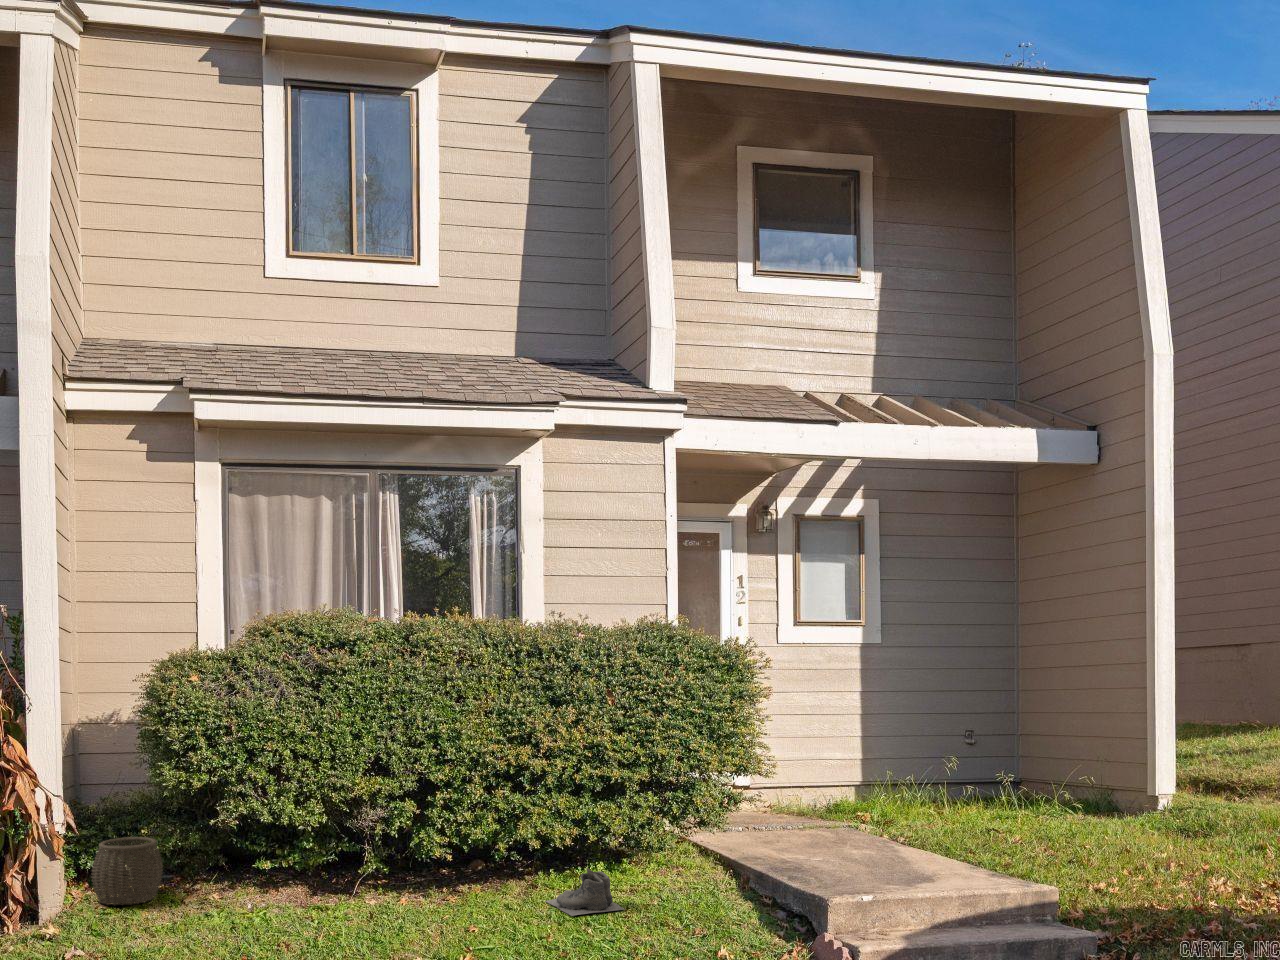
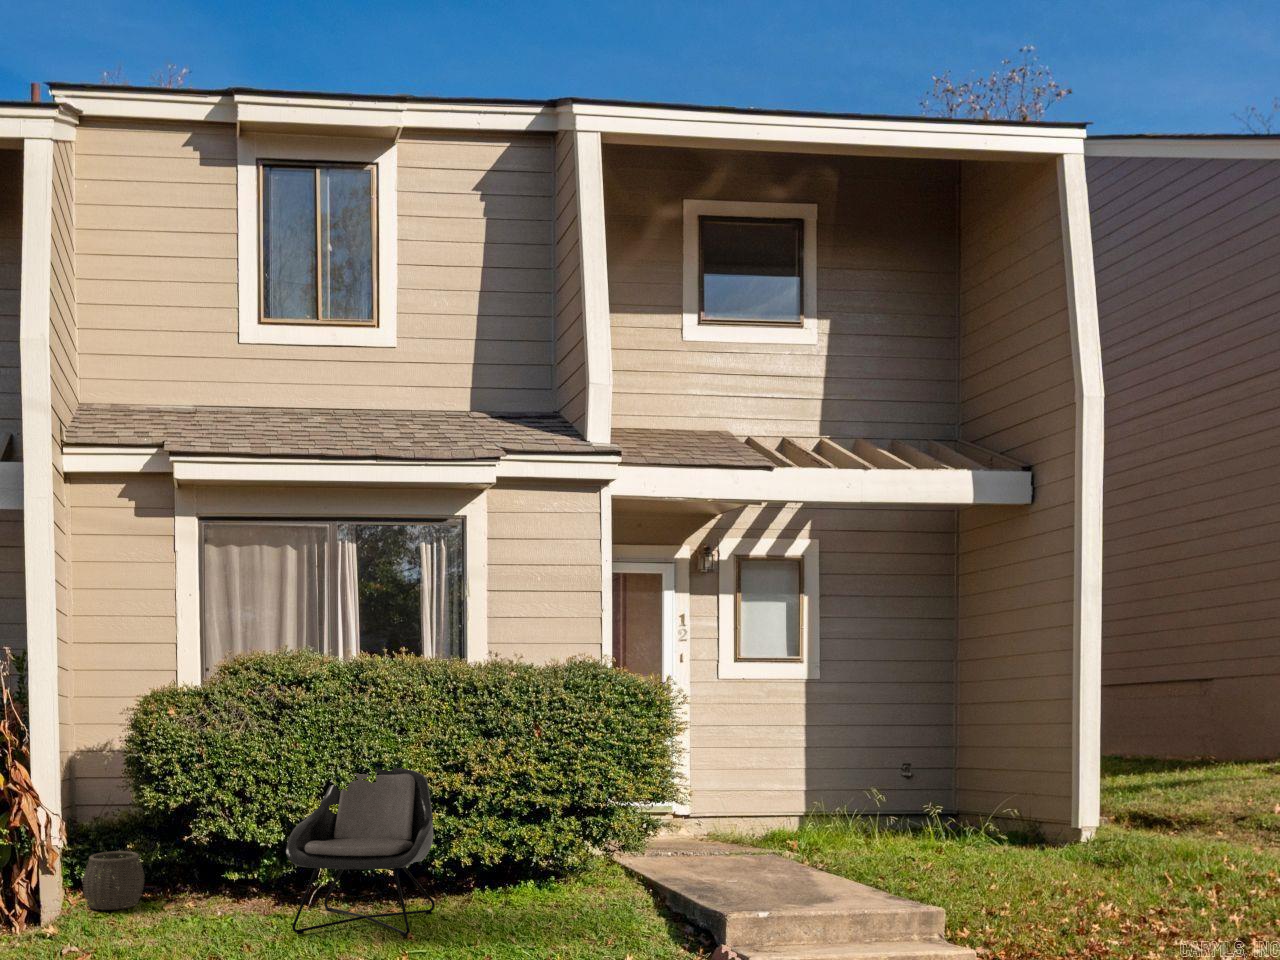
lounge chair: none [331,737,499,935] -> present [286,768,435,937]
boots: present [545,868,624,916] -> none [475,881,544,922]

